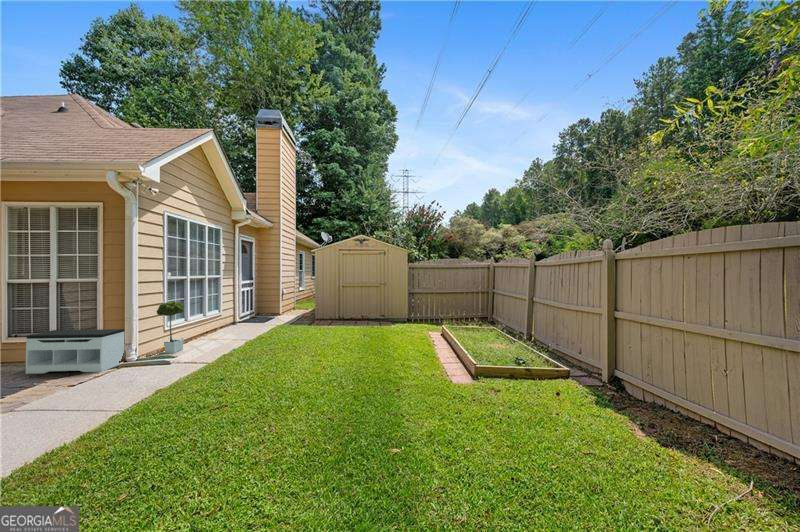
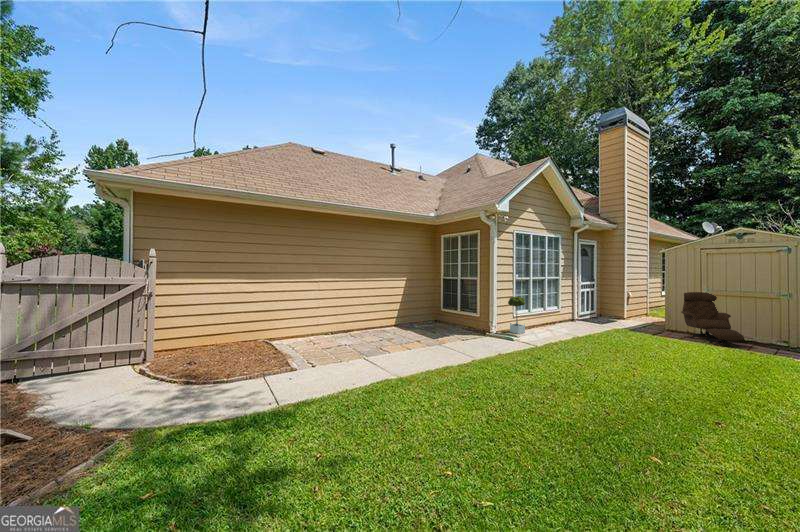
lounge chair: none [328,284,367,325] -> present [681,292,744,348]
bench: present [26,329,125,374] -> none [448,307,490,336]

